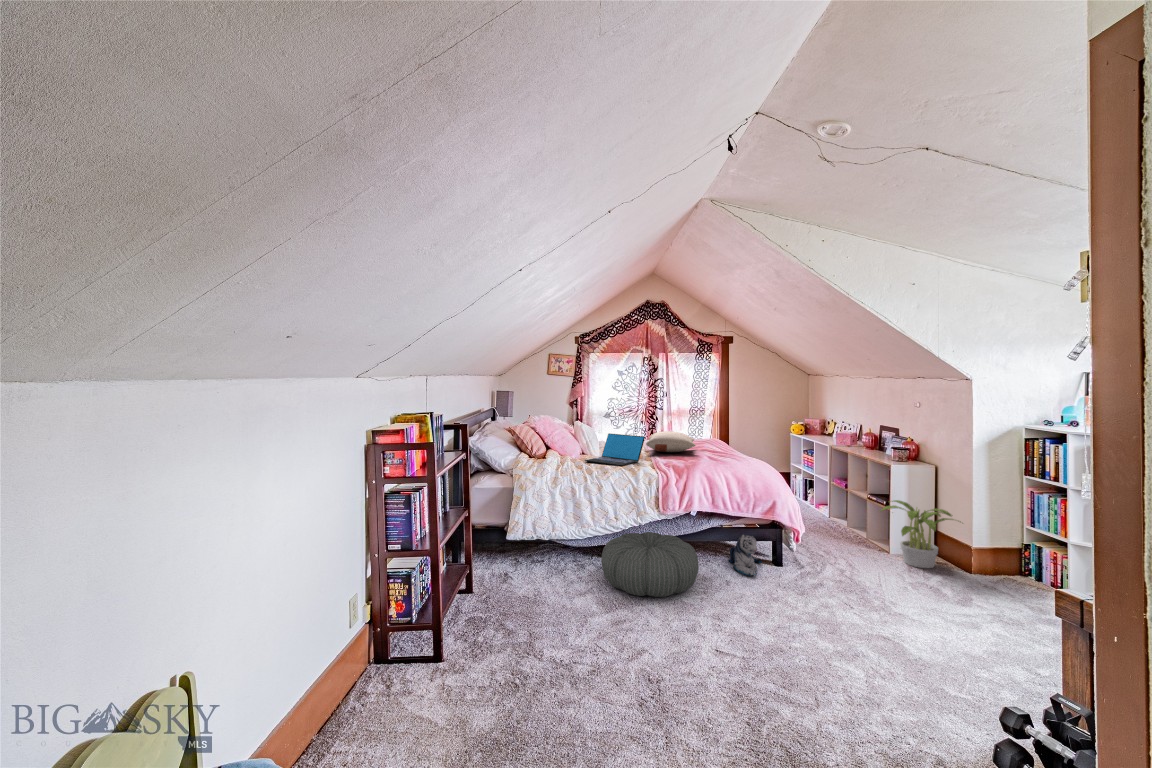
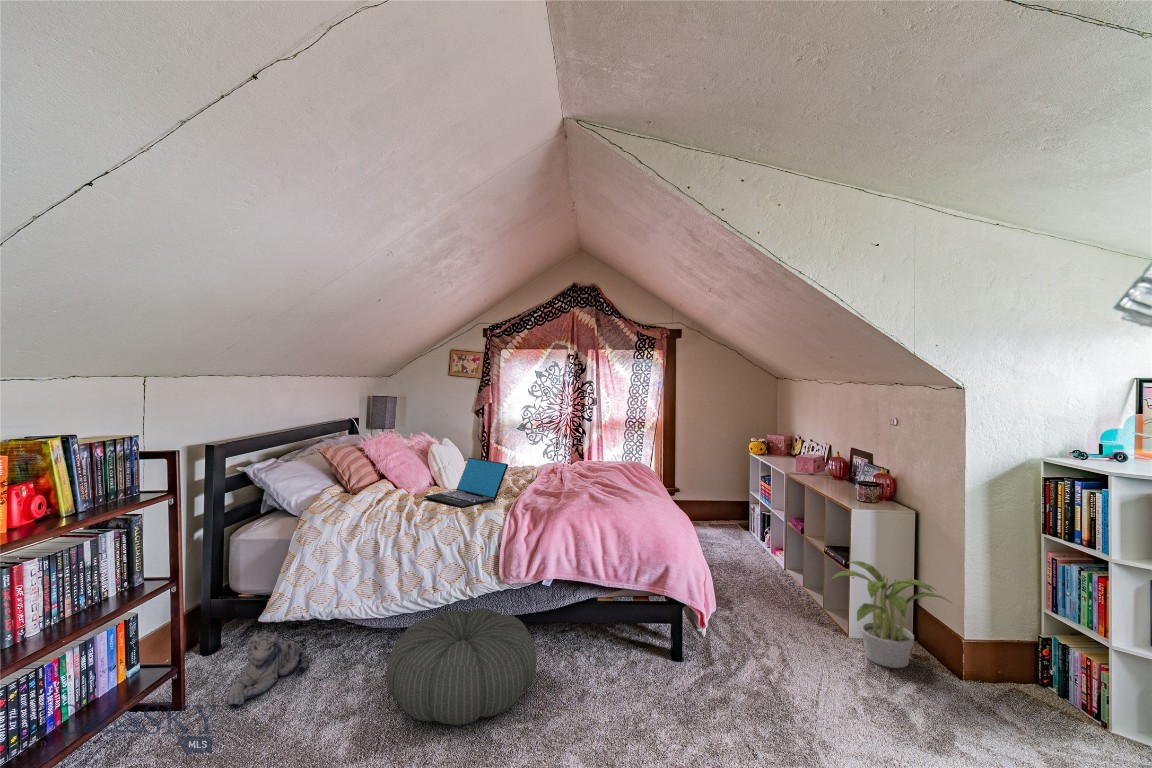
pillow: present [646,431,696,452] -> none [524,454,601,483]
plush toy: present [728,535,762,576] -> present [227,631,309,705]

